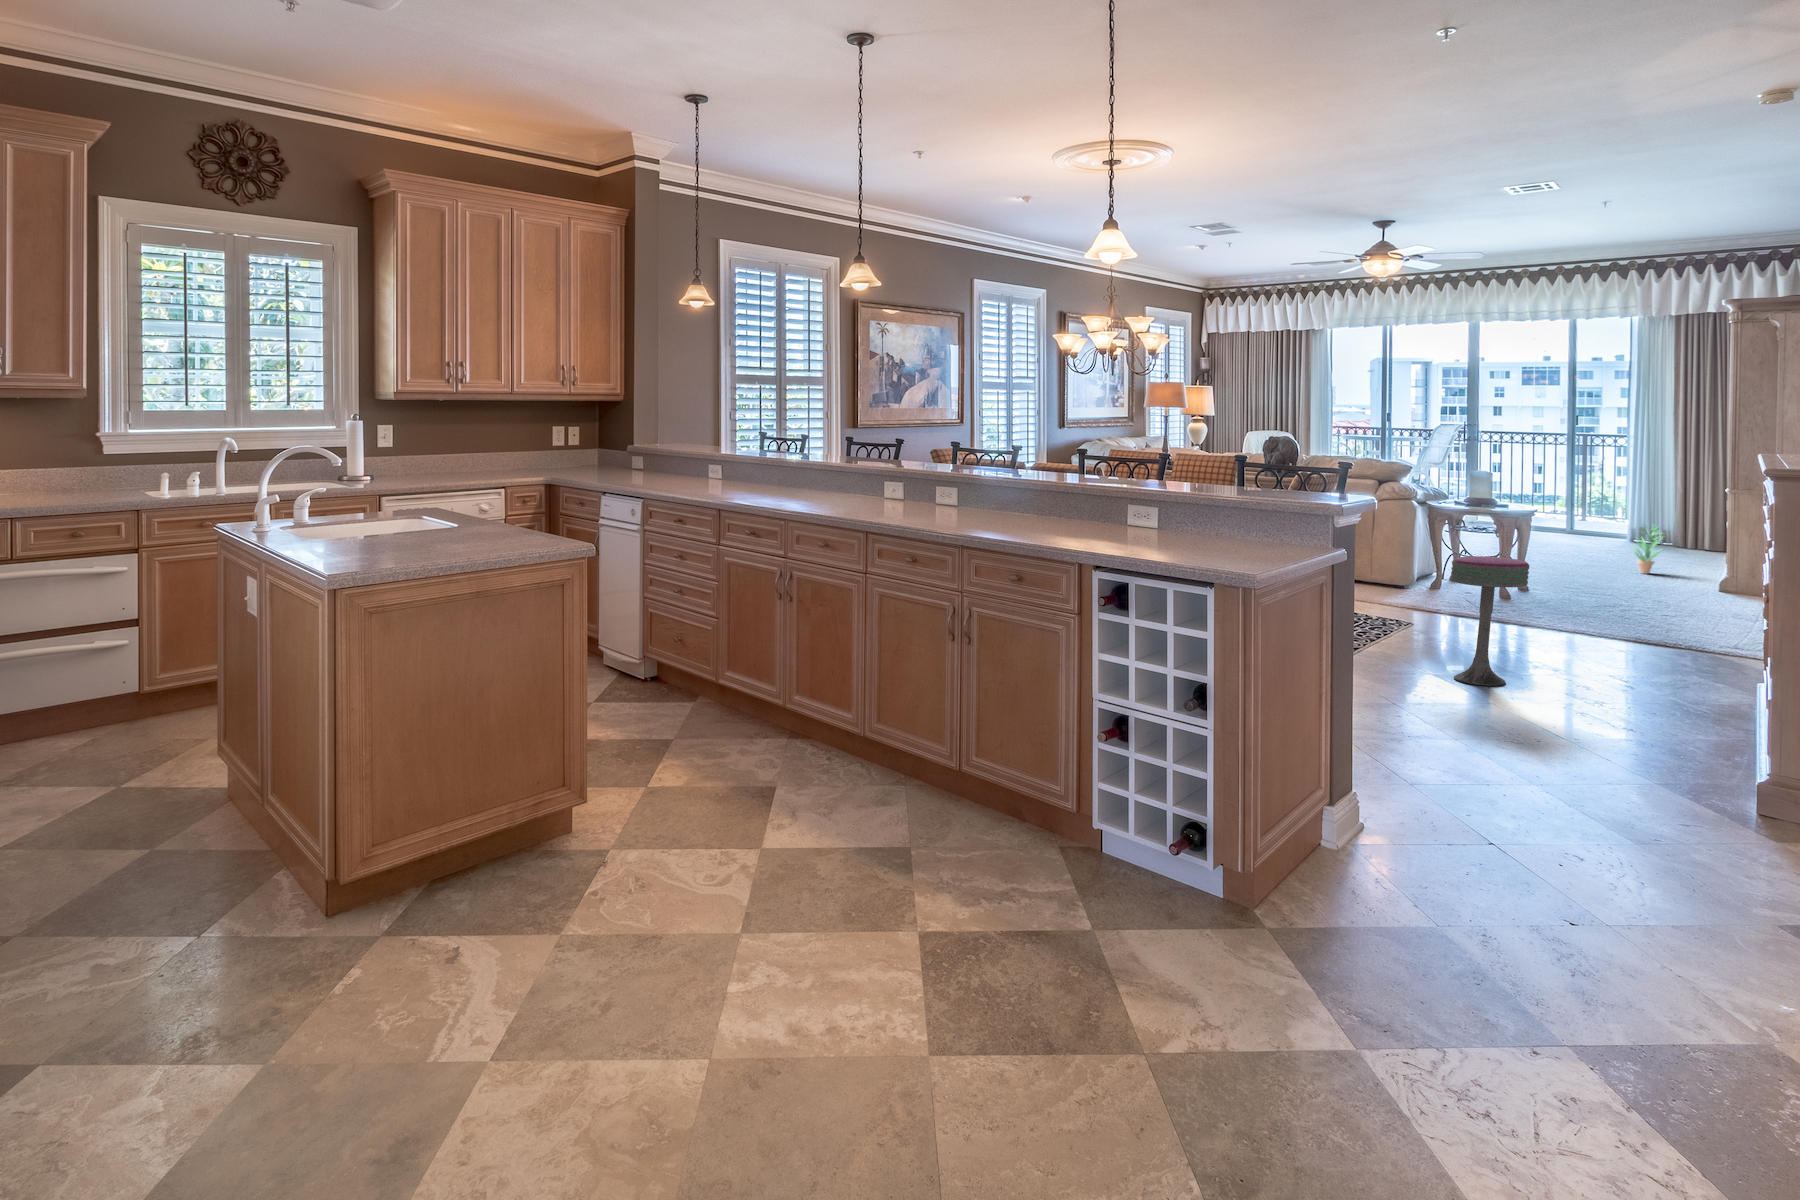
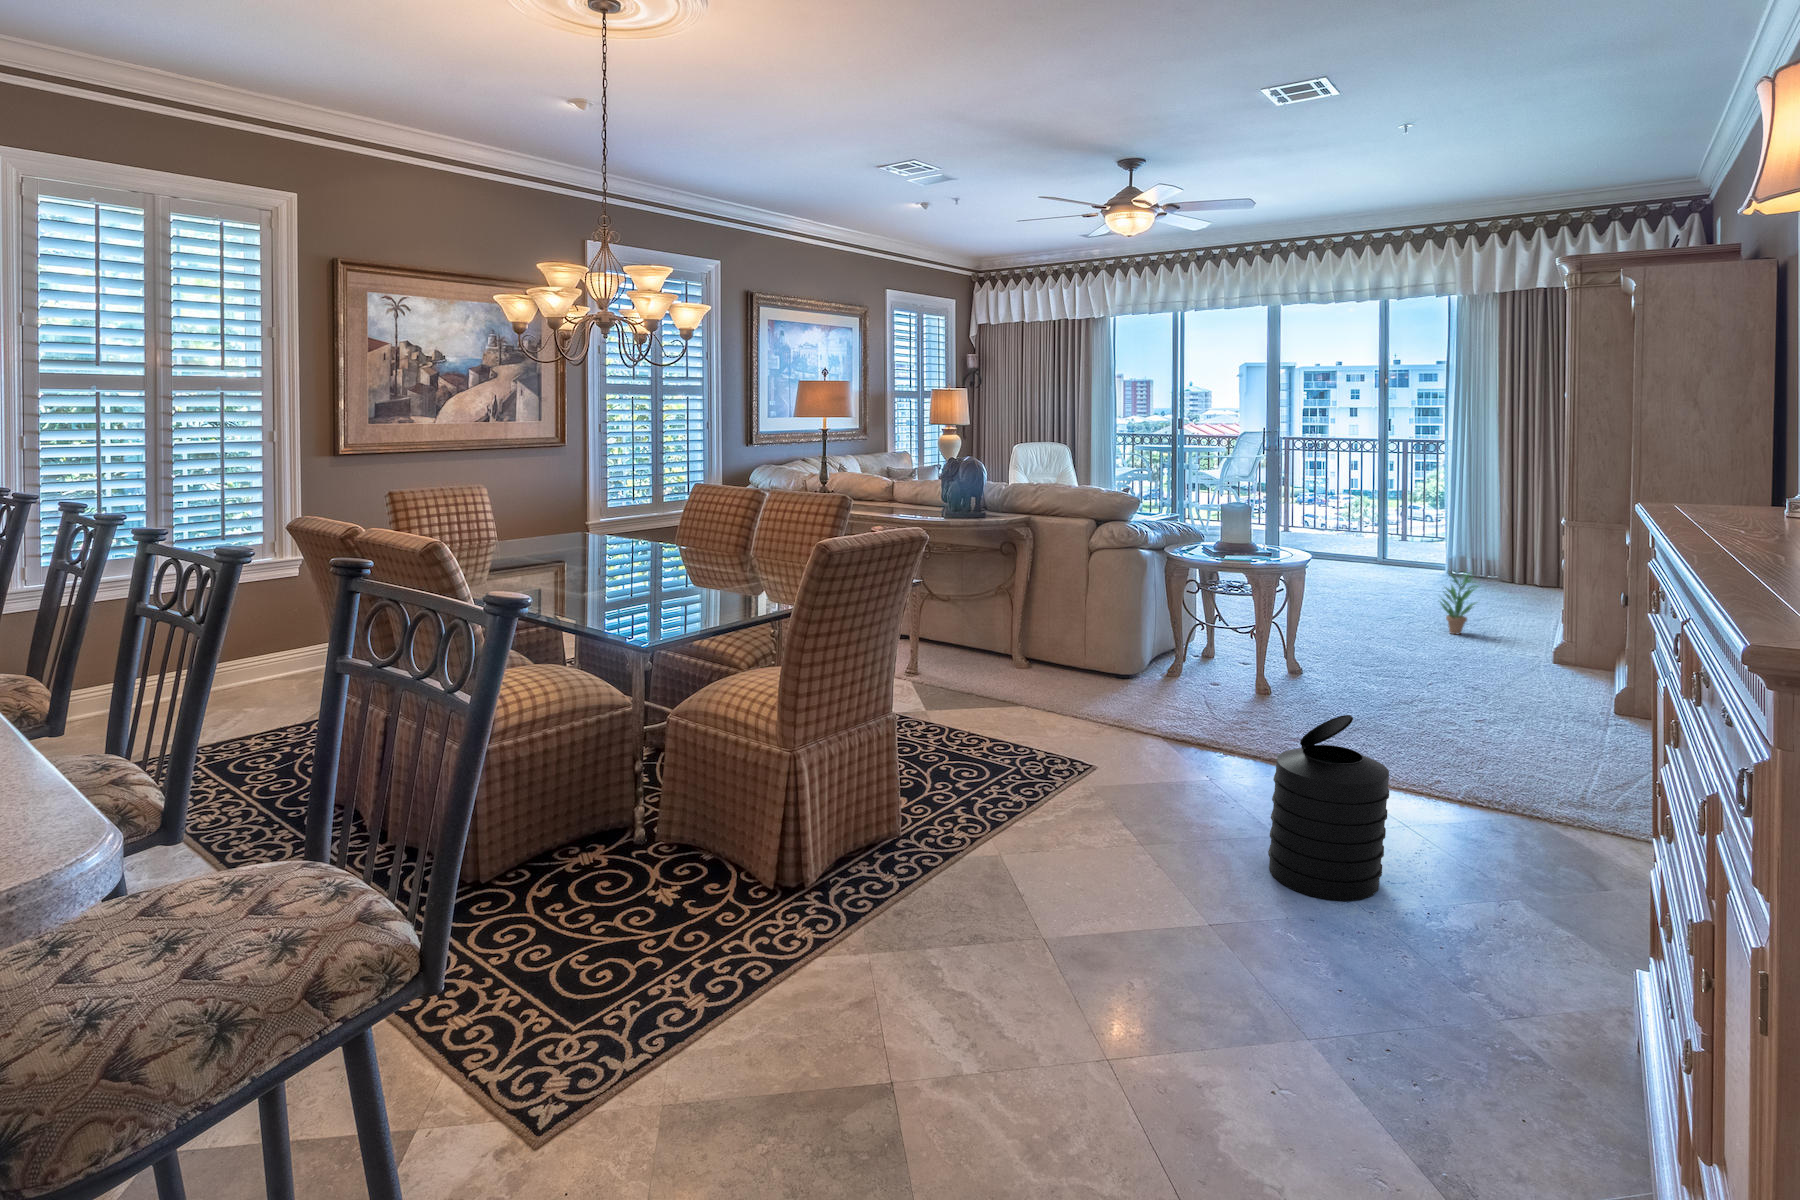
bar stool: present [1451,556,1529,686] -> none [1007,729,1149,1005]
trash can: none [1562,565,1637,665] -> present [1268,715,1389,901]

